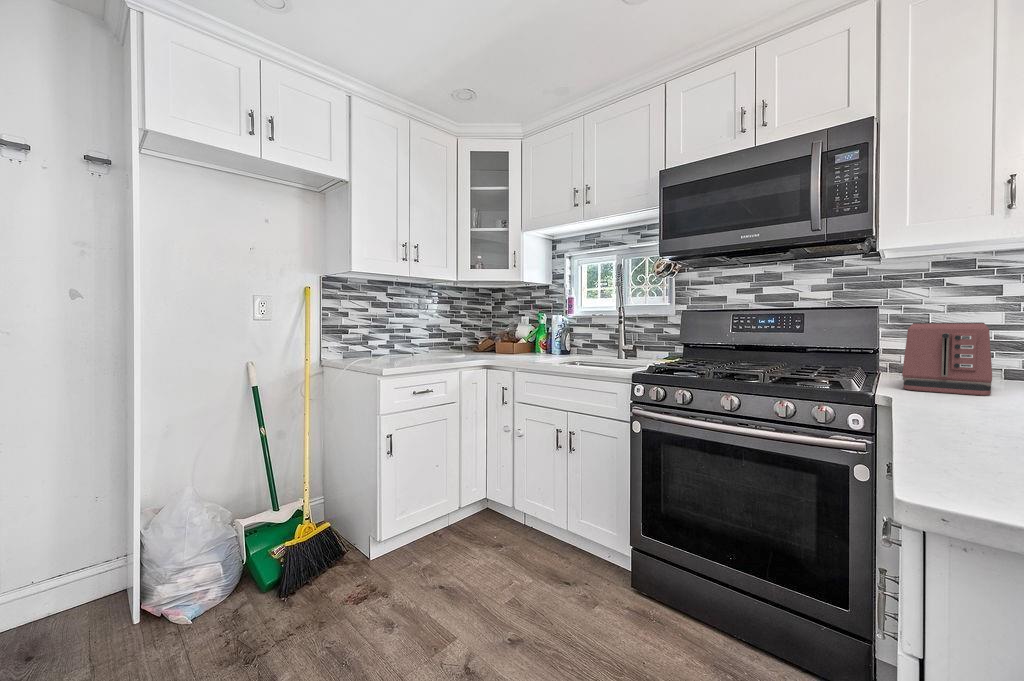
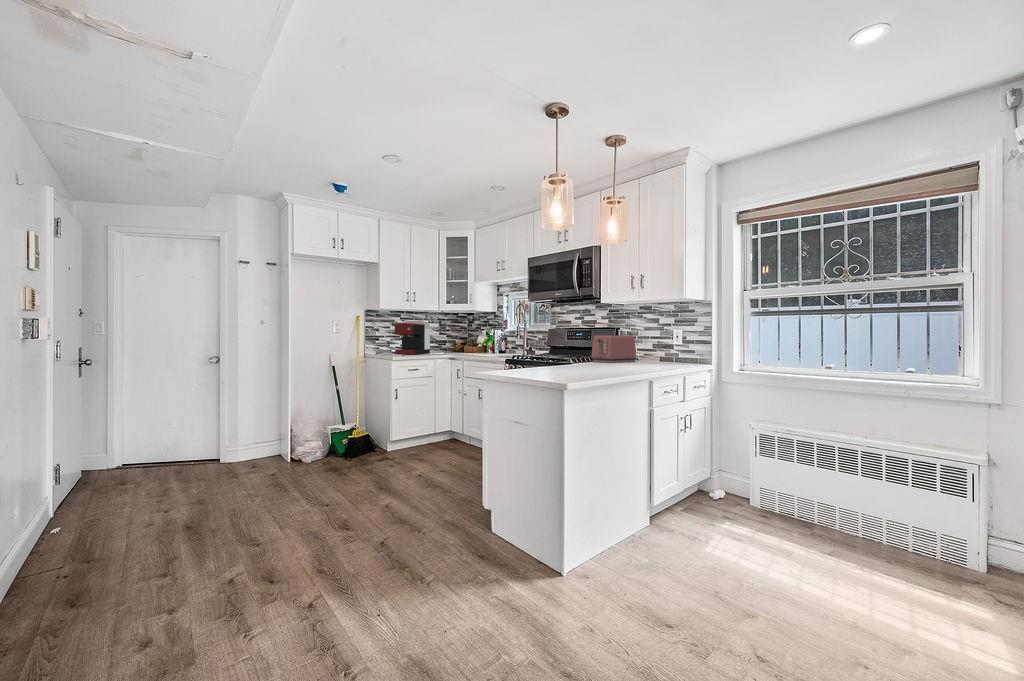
coffee maker: none [377,298,441,360] -> present [395,321,430,354]

